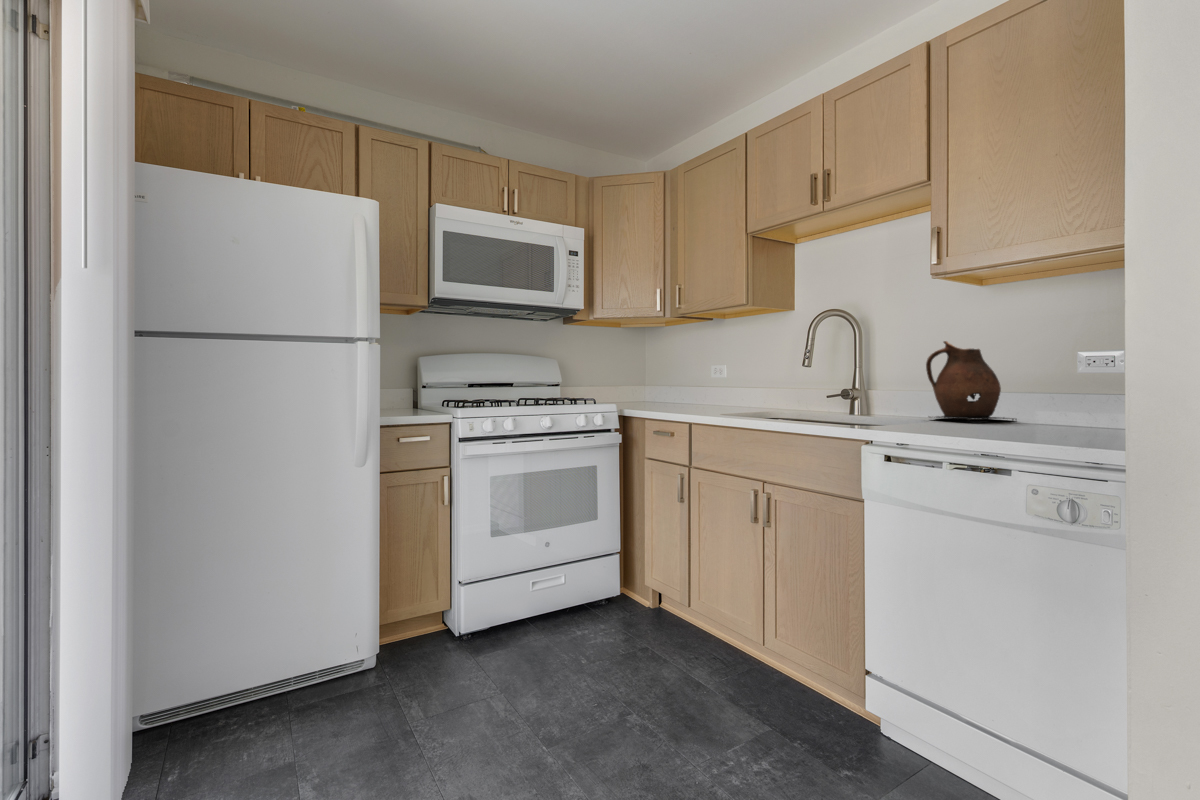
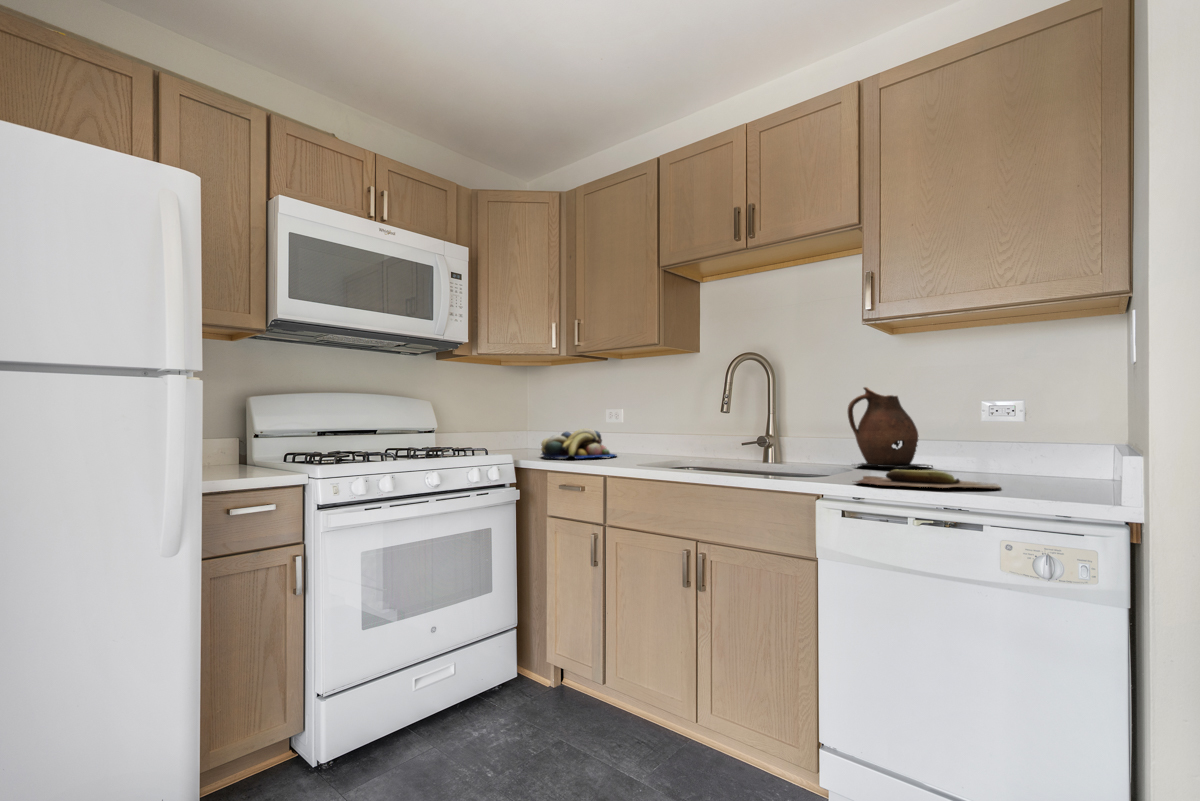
fruit bowl: none [646,384,715,410] -> present [541,429,616,459]
cutting board: none [898,419,1056,437] -> present [855,470,1000,489]

